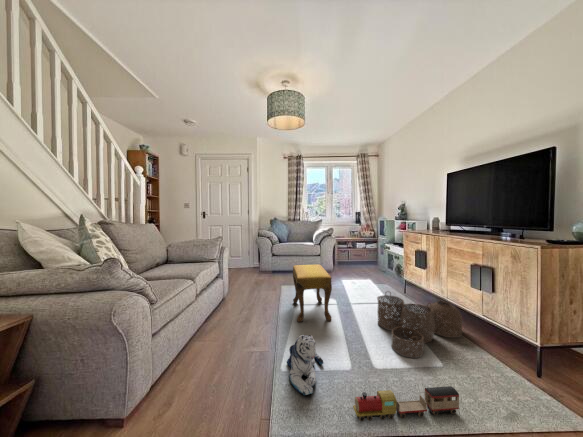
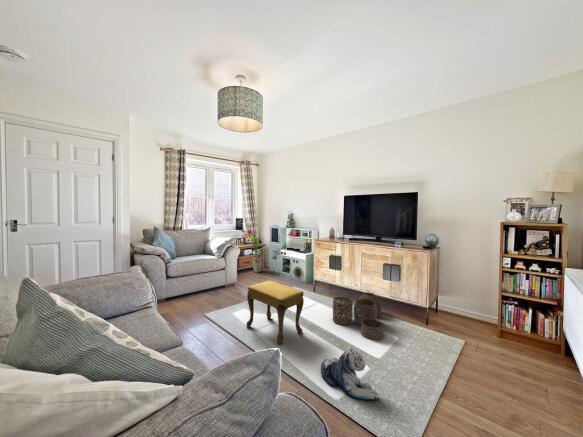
house plant: none [358,229,378,267] -> present [250,236,267,272]
toy train: present [353,386,459,421] -> none [409,347,438,394]

